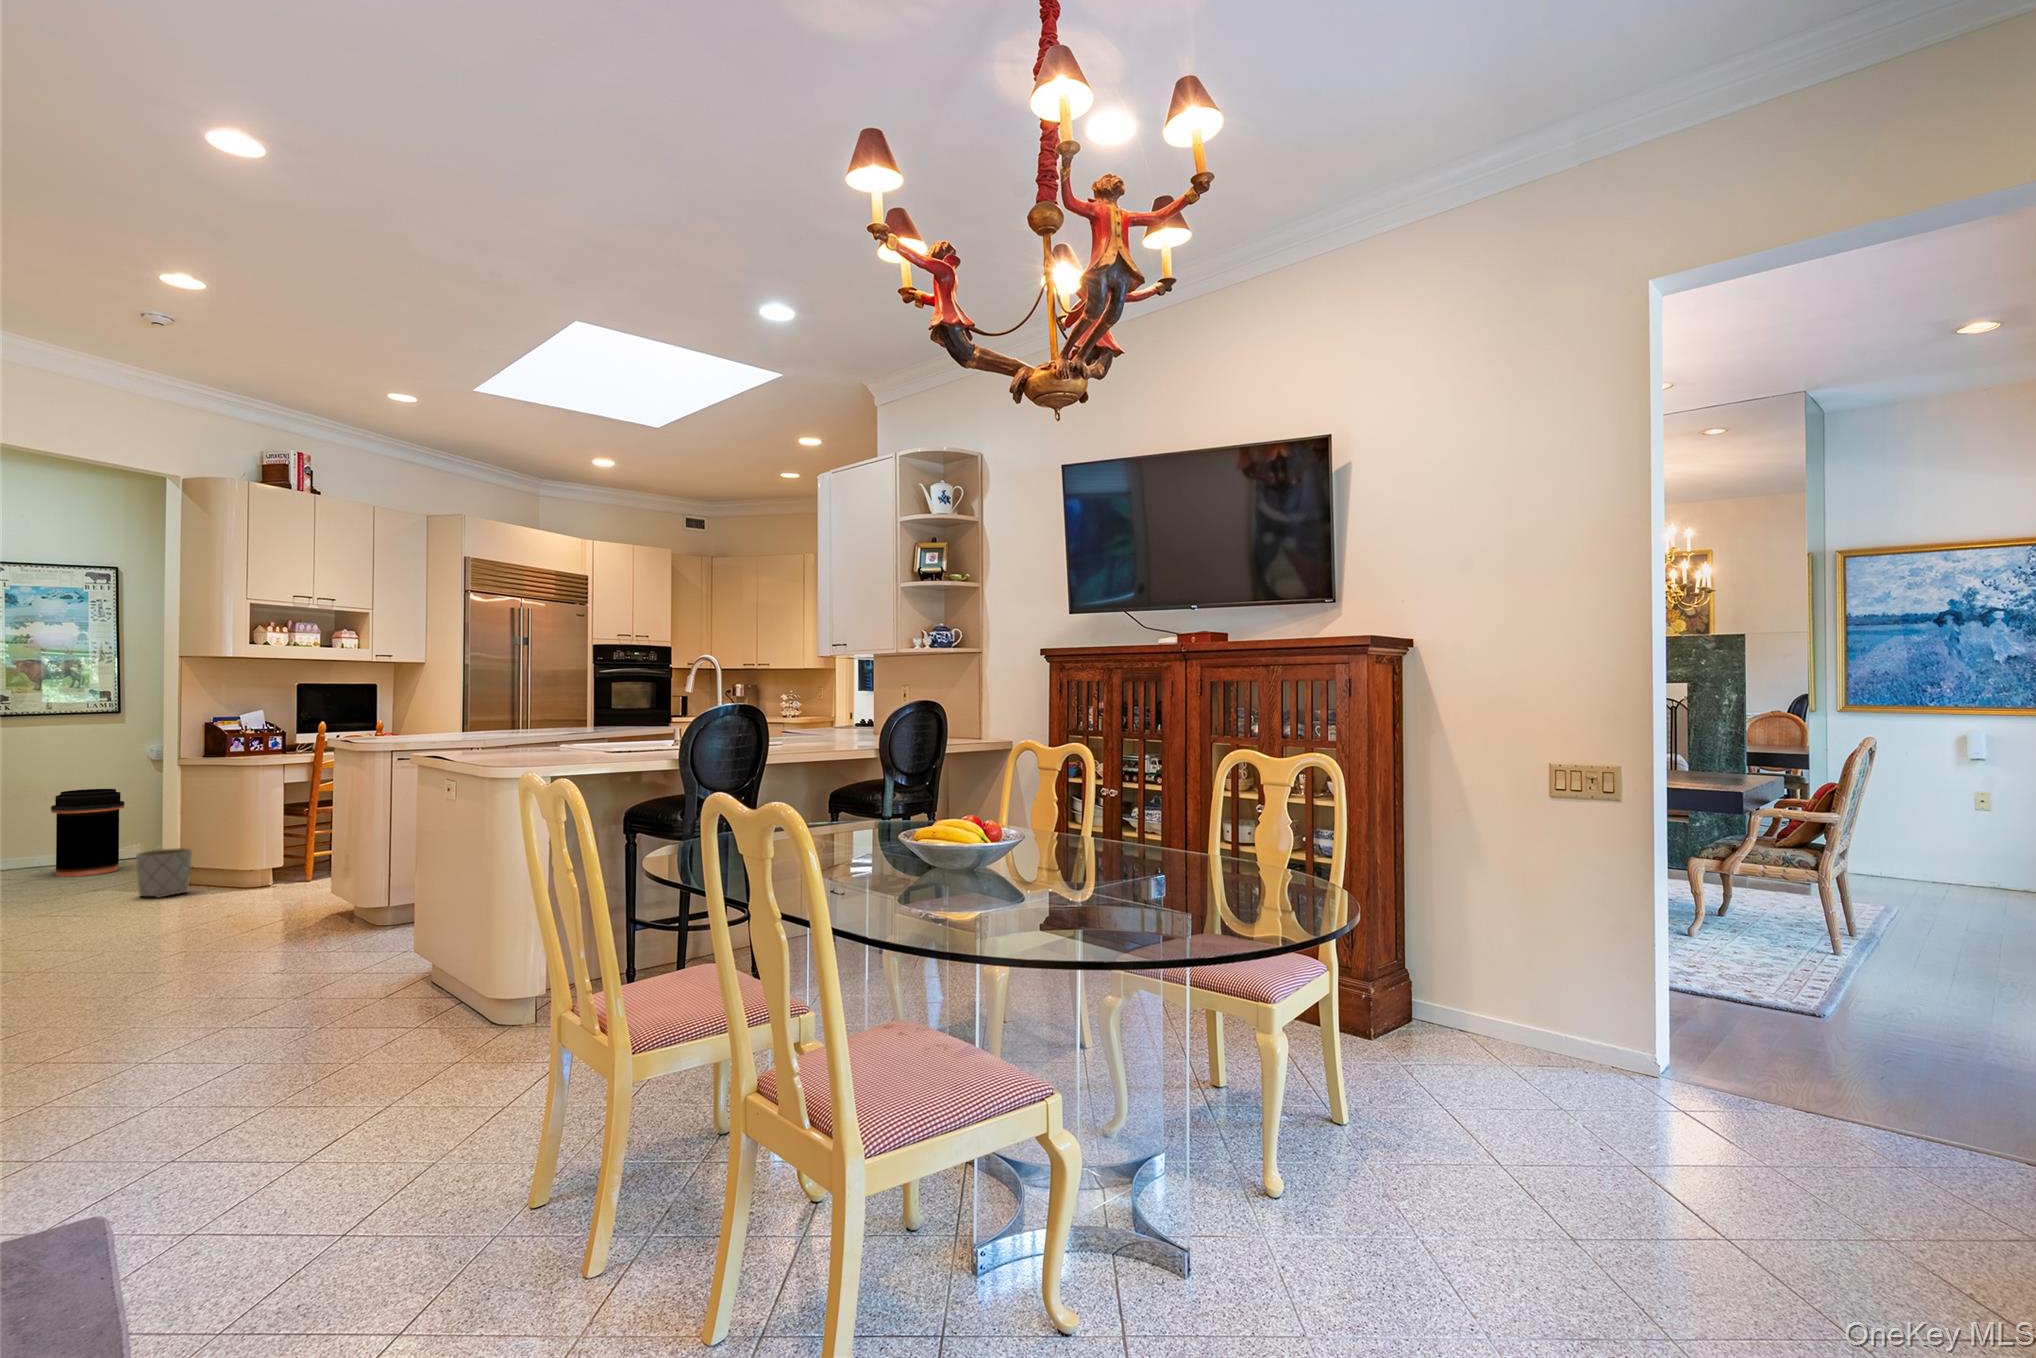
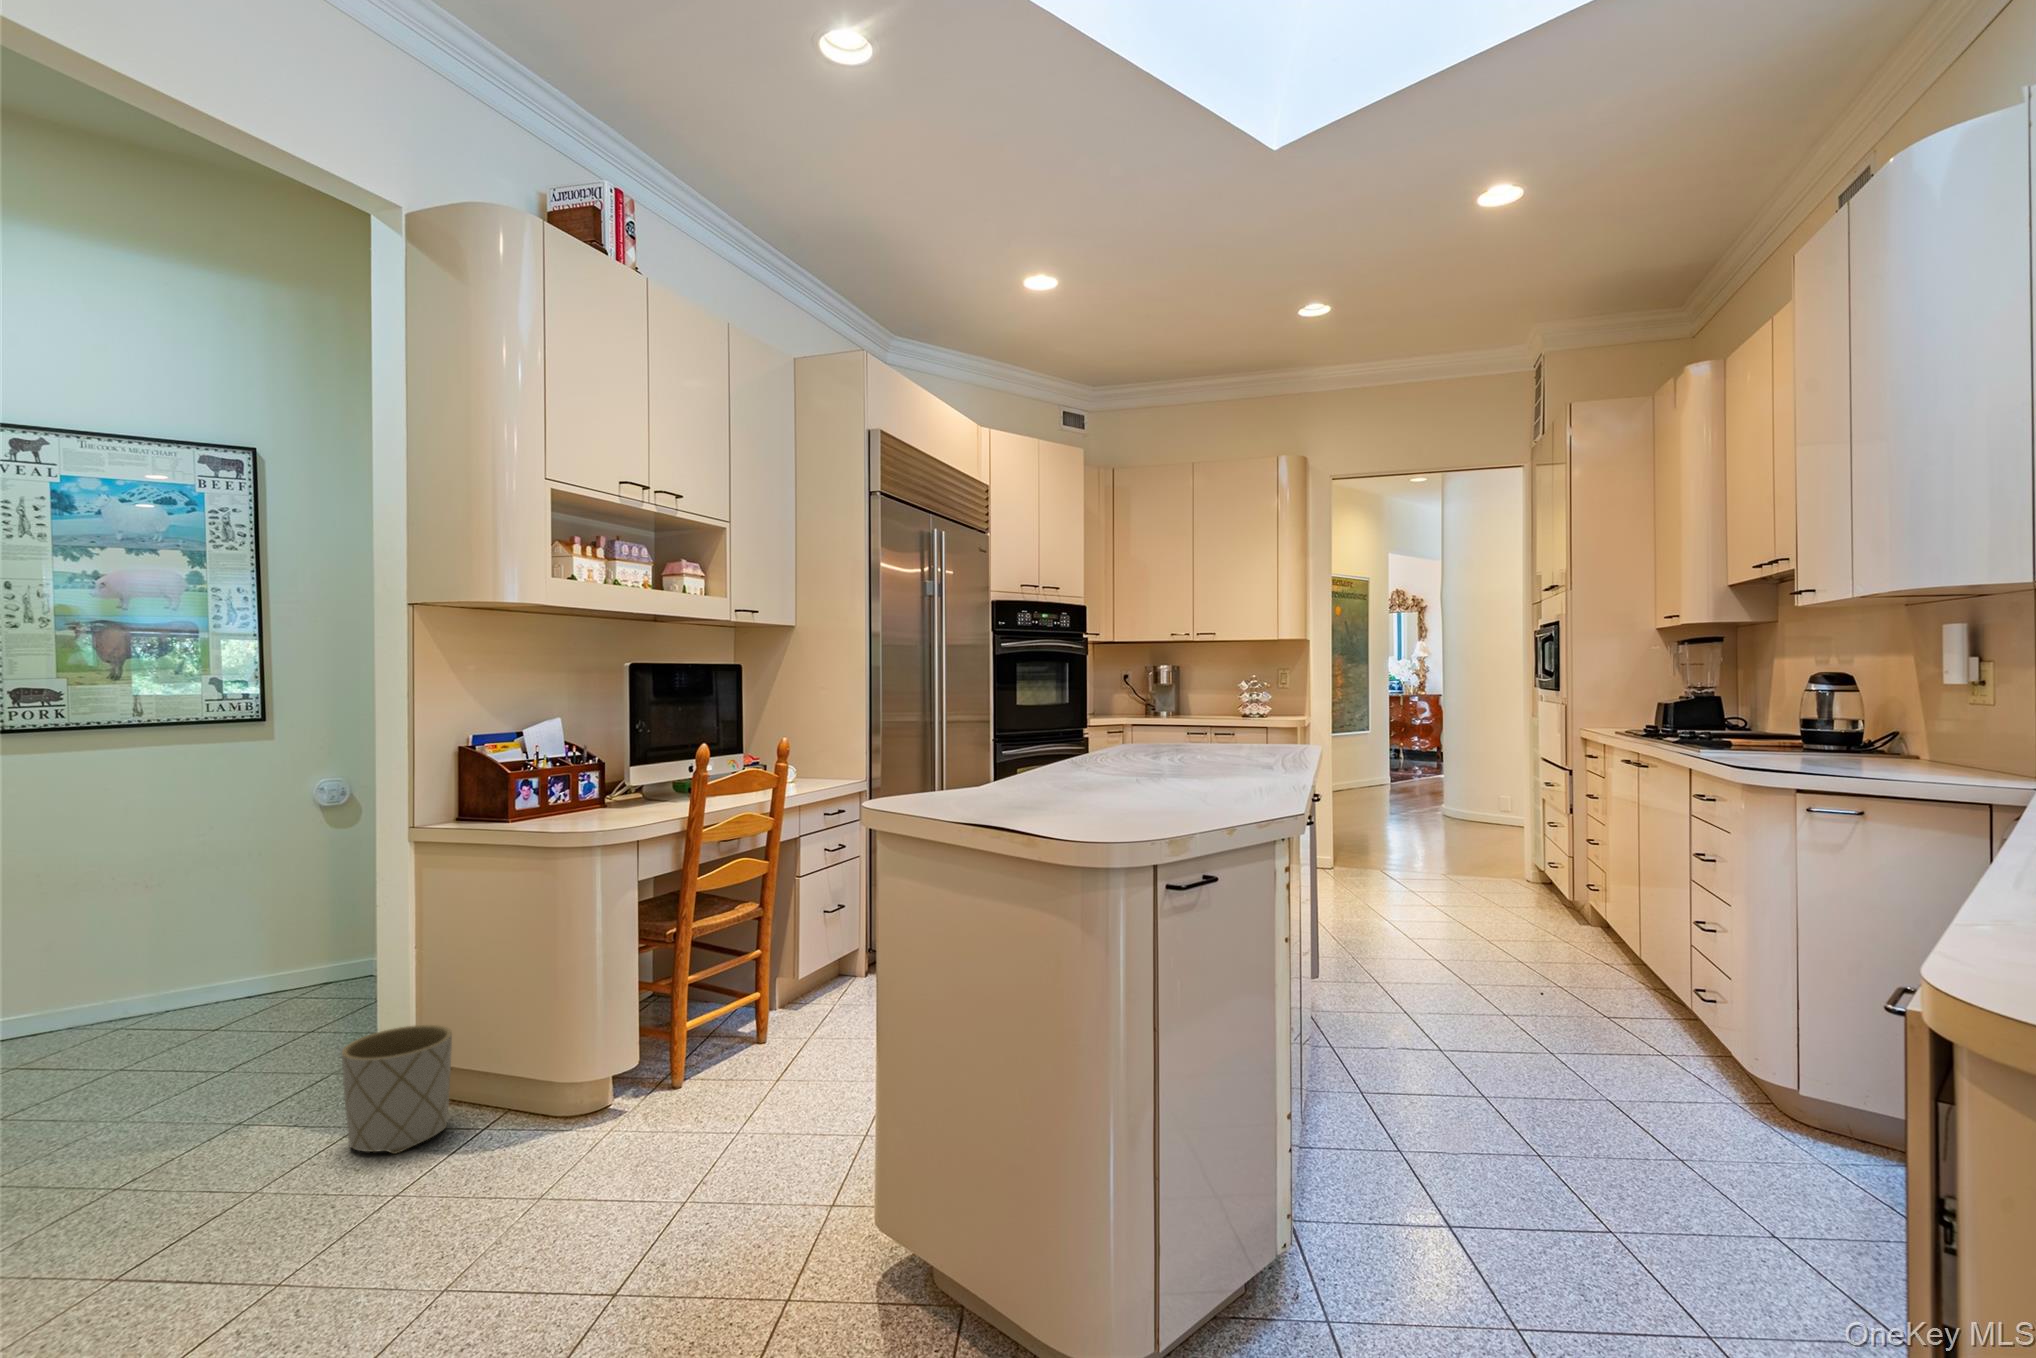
trash can: present [51,789,124,877] -> none [146,872,281,1056]

